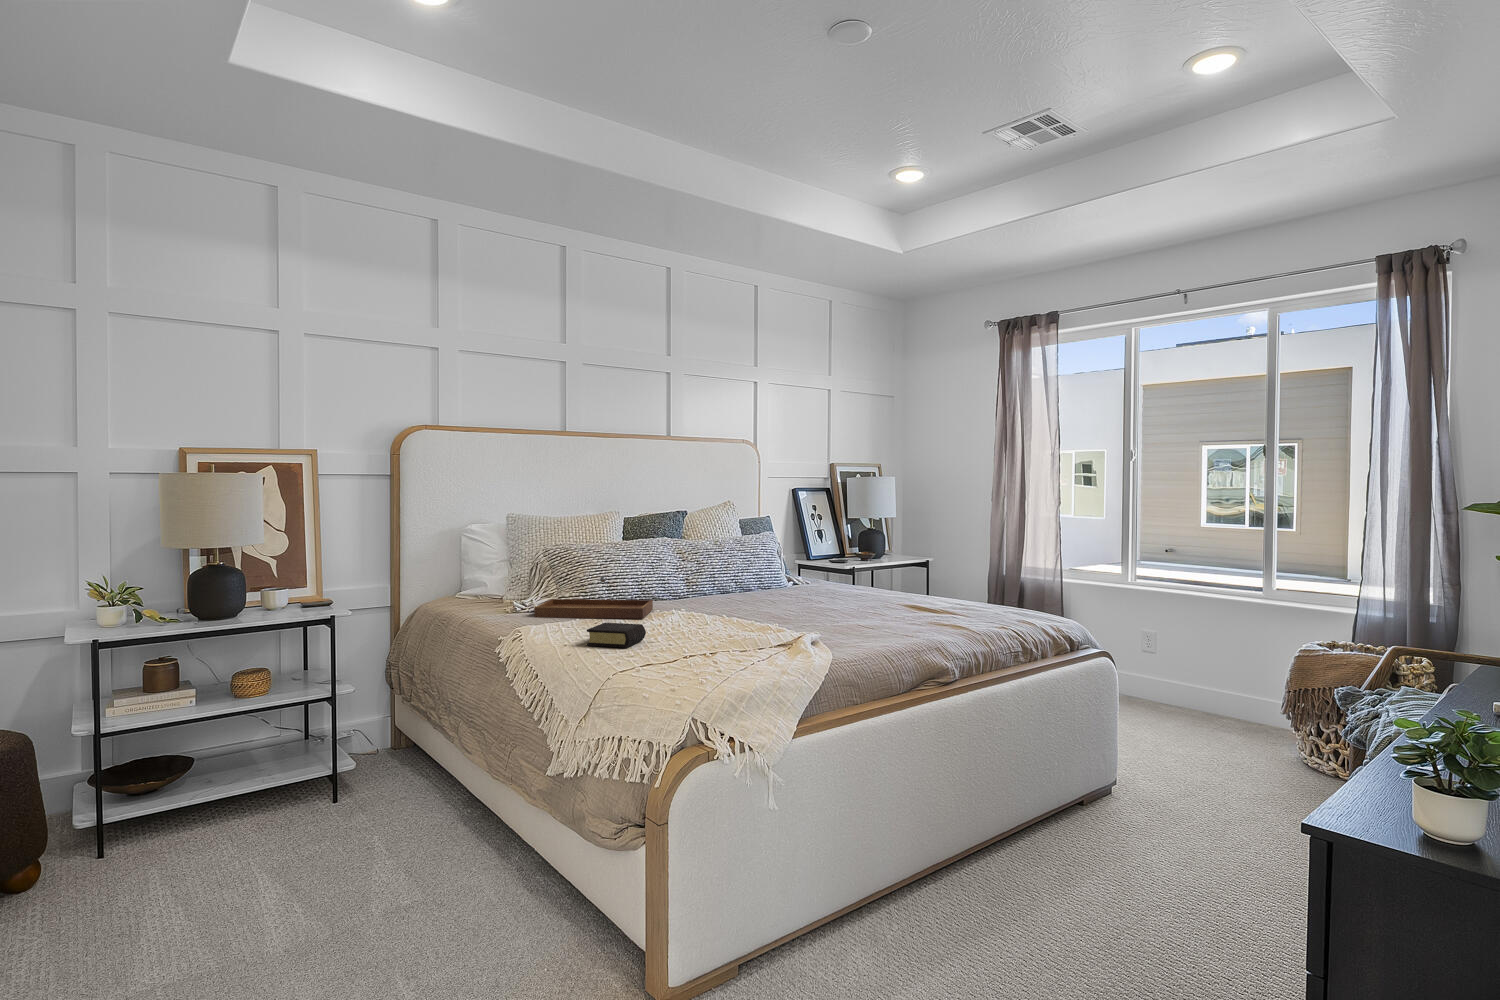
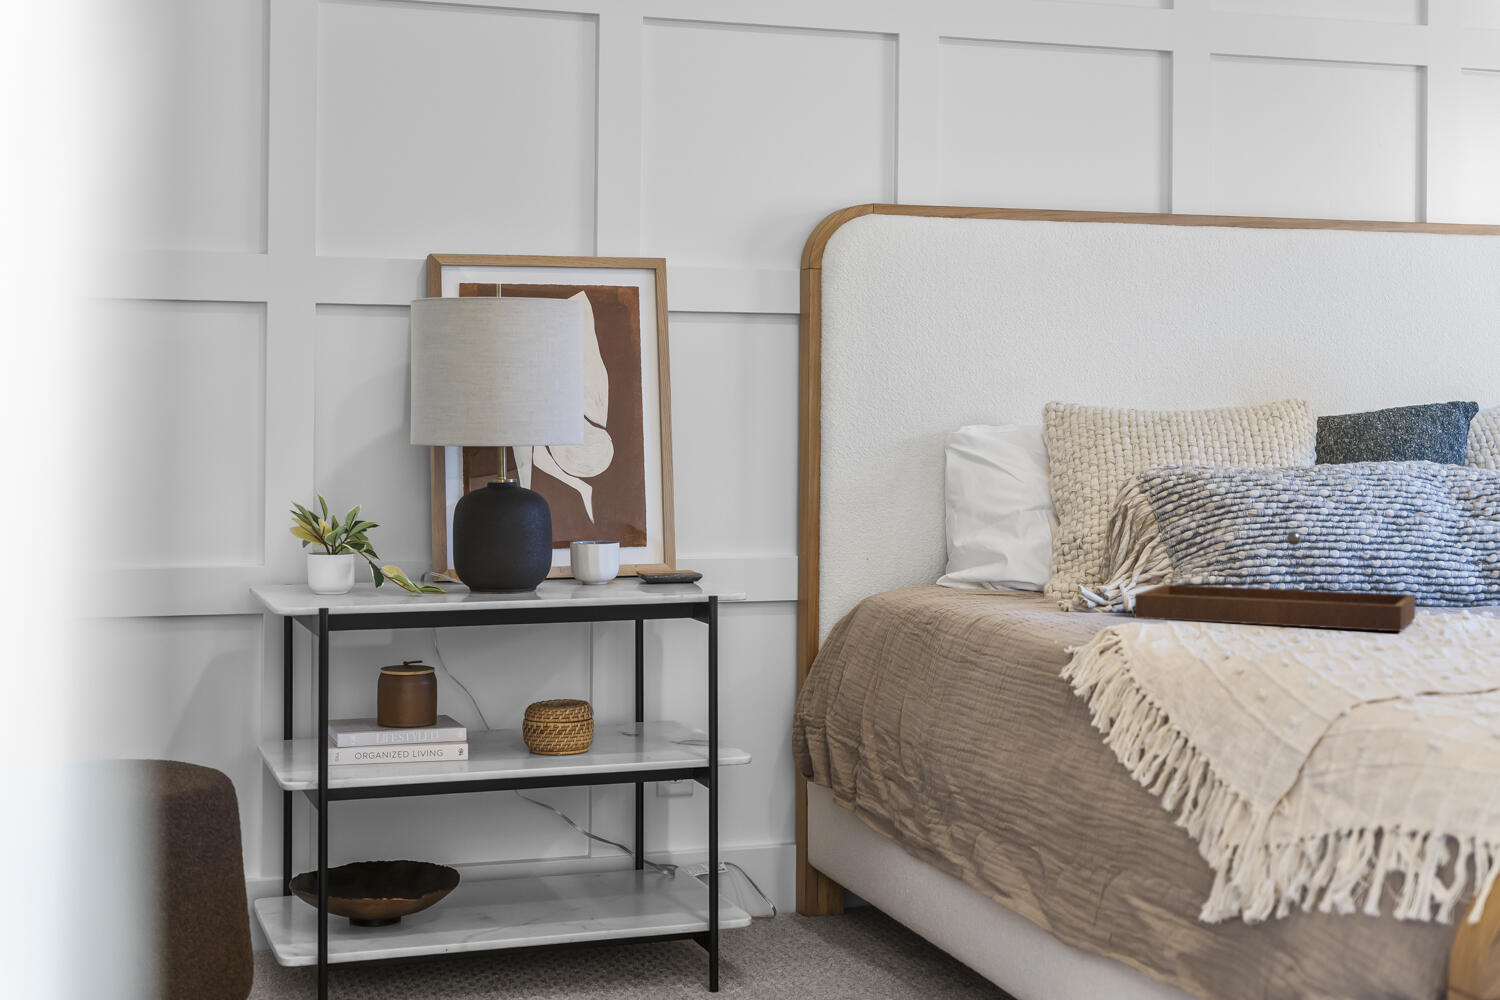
book: present [587,623,646,648] -> none [1292,620,1437,676]

